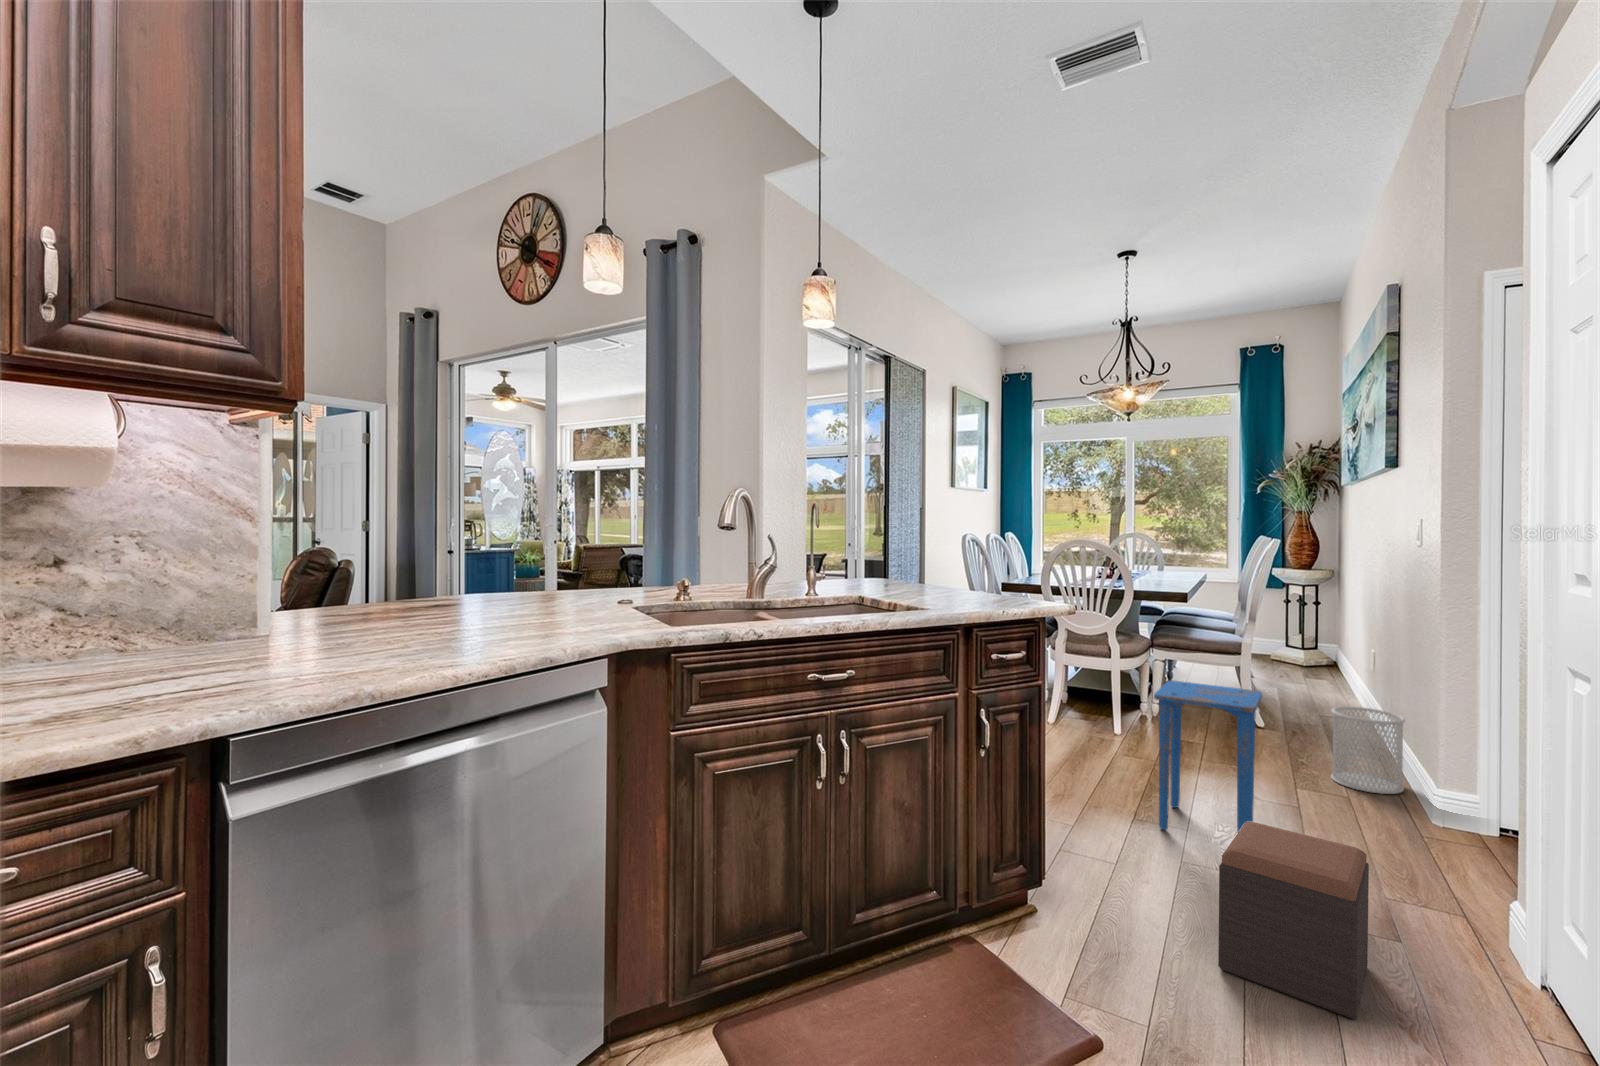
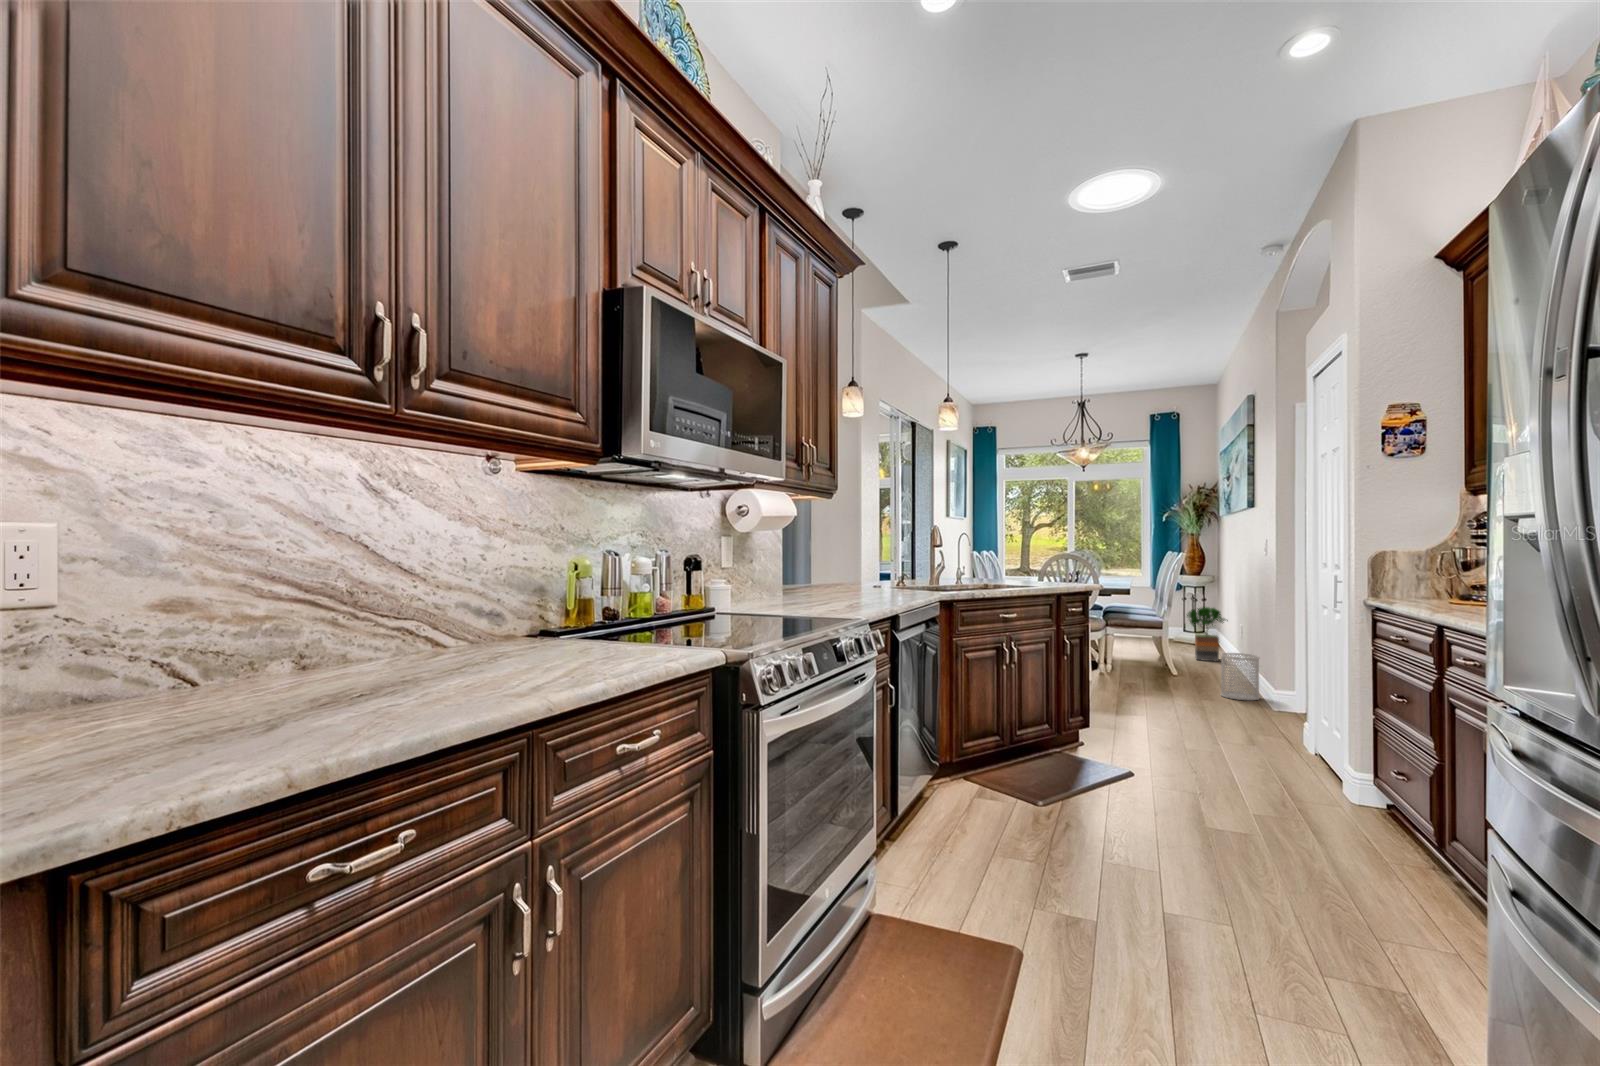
potted tree: none [1282,617,1353,700] -> present [1187,607,1228,661]
side table: present [1154,680,1262,832] -> none [1130,635,1186,722]
footstool: present [1218,822,1369,1019] -> none [1179,691,1243,765]

